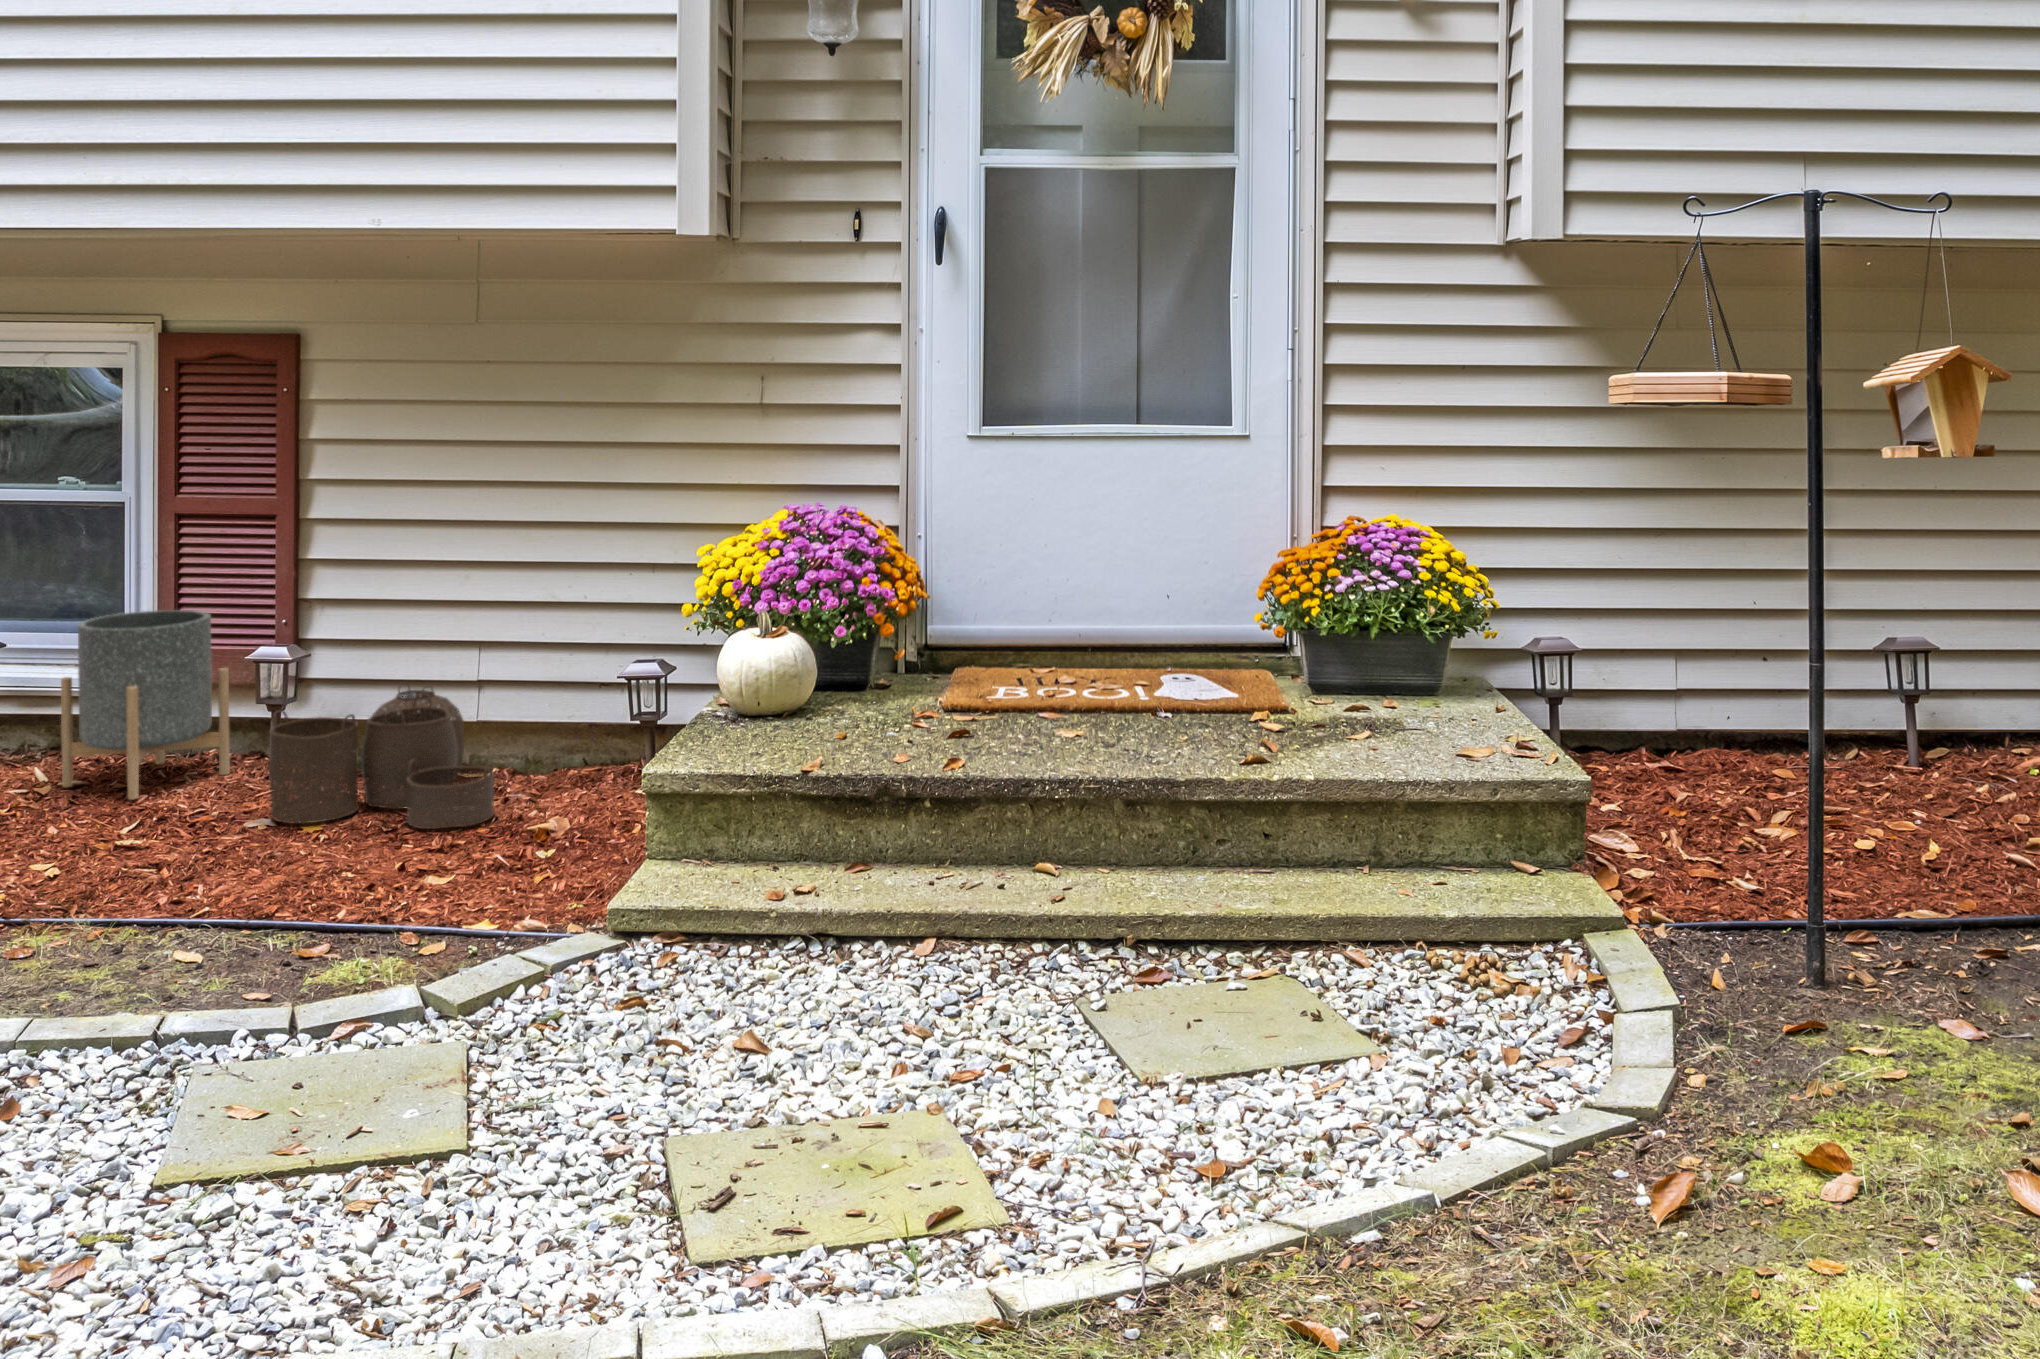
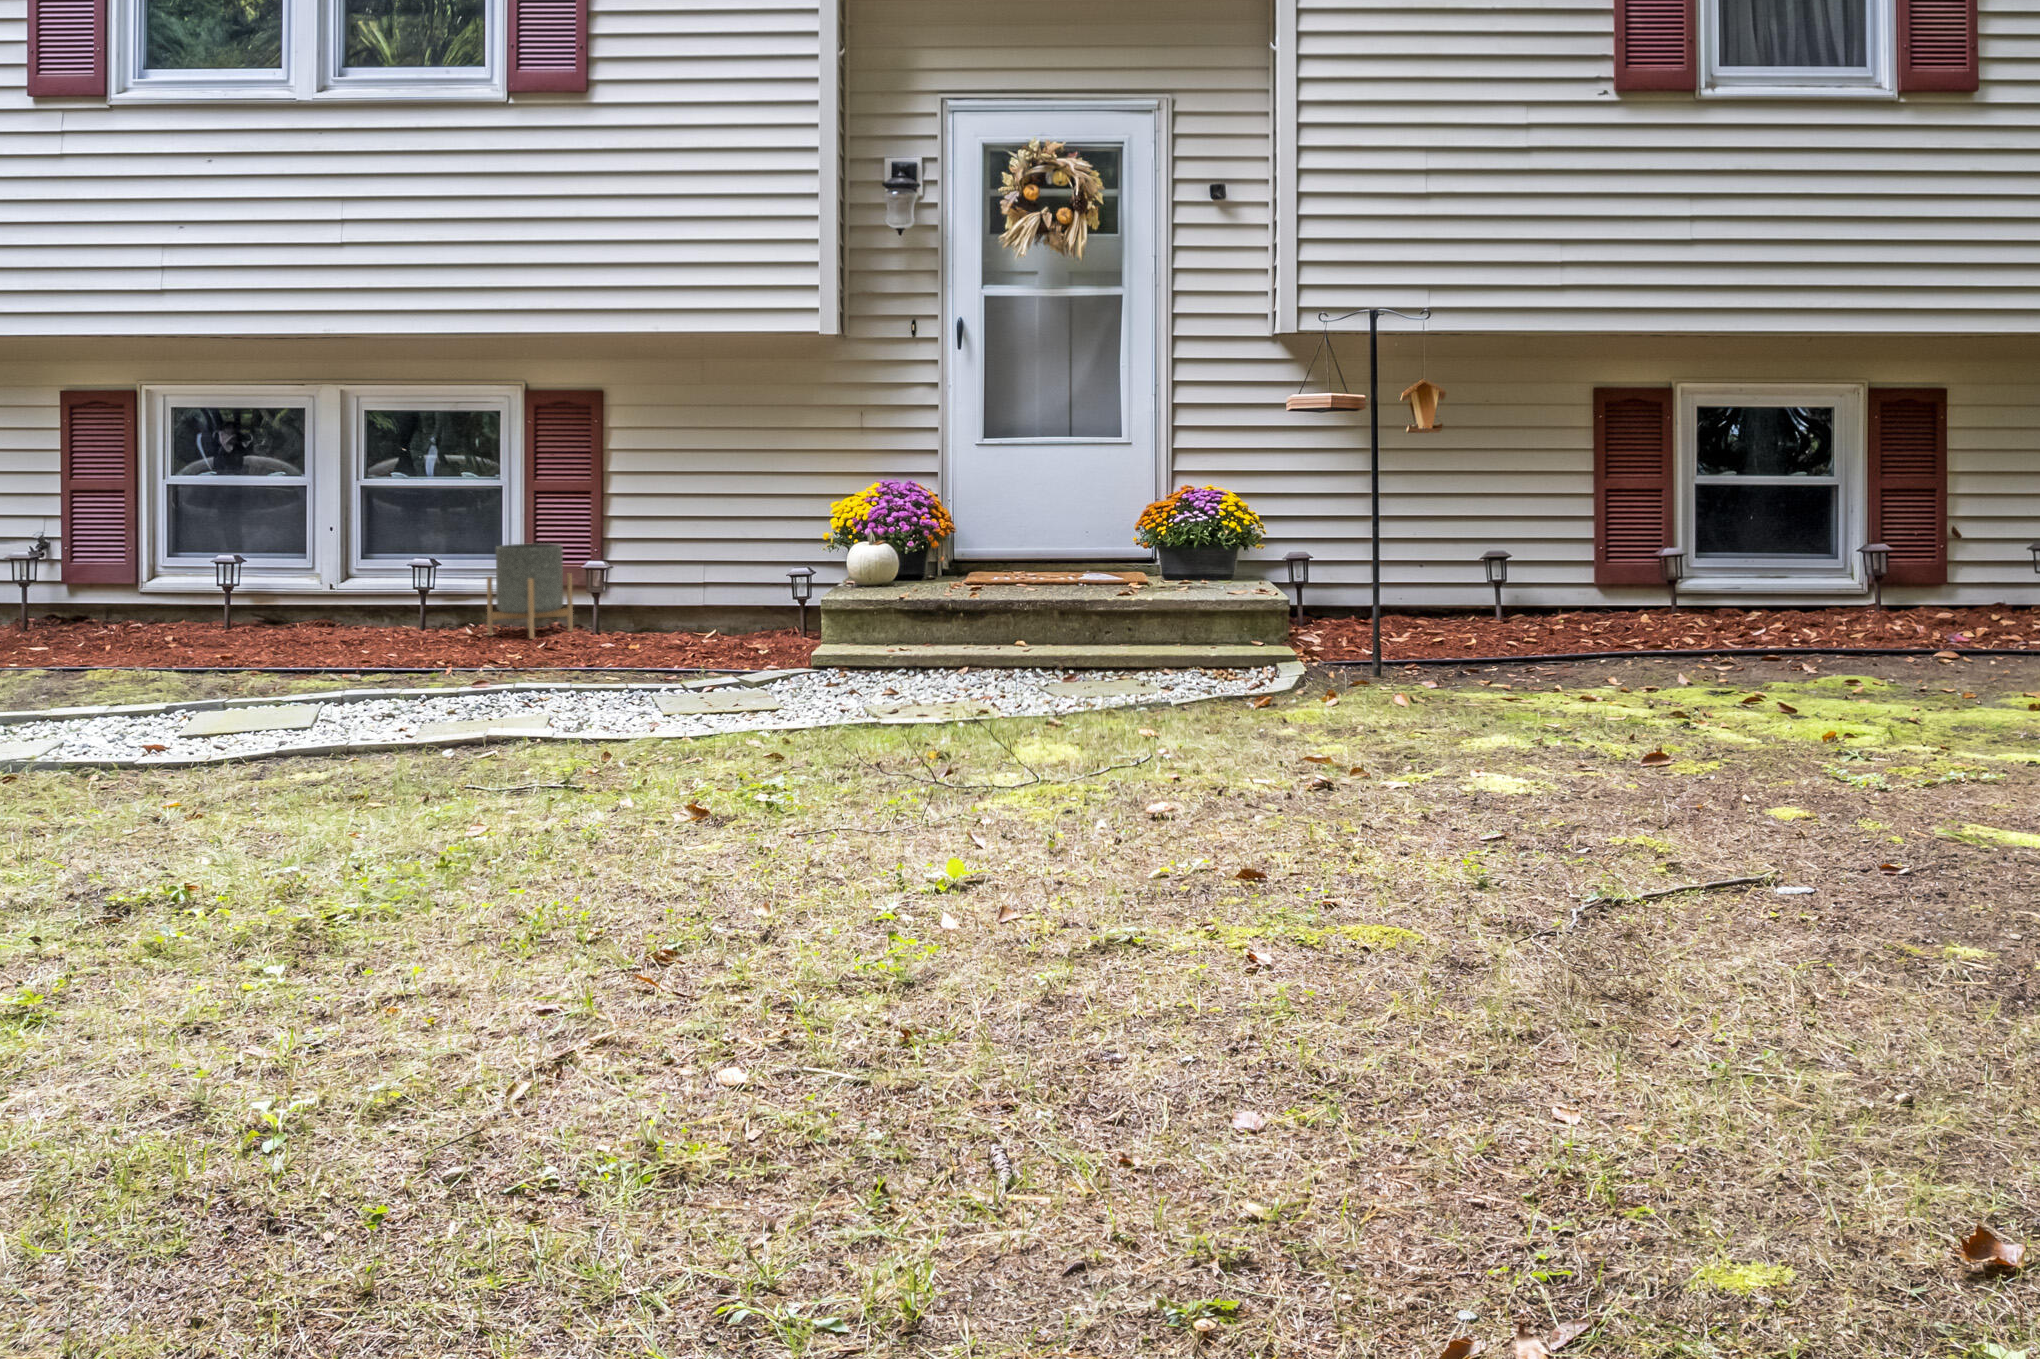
woven basket: present [269,684,494,829] -> none [611,581,730,645]

